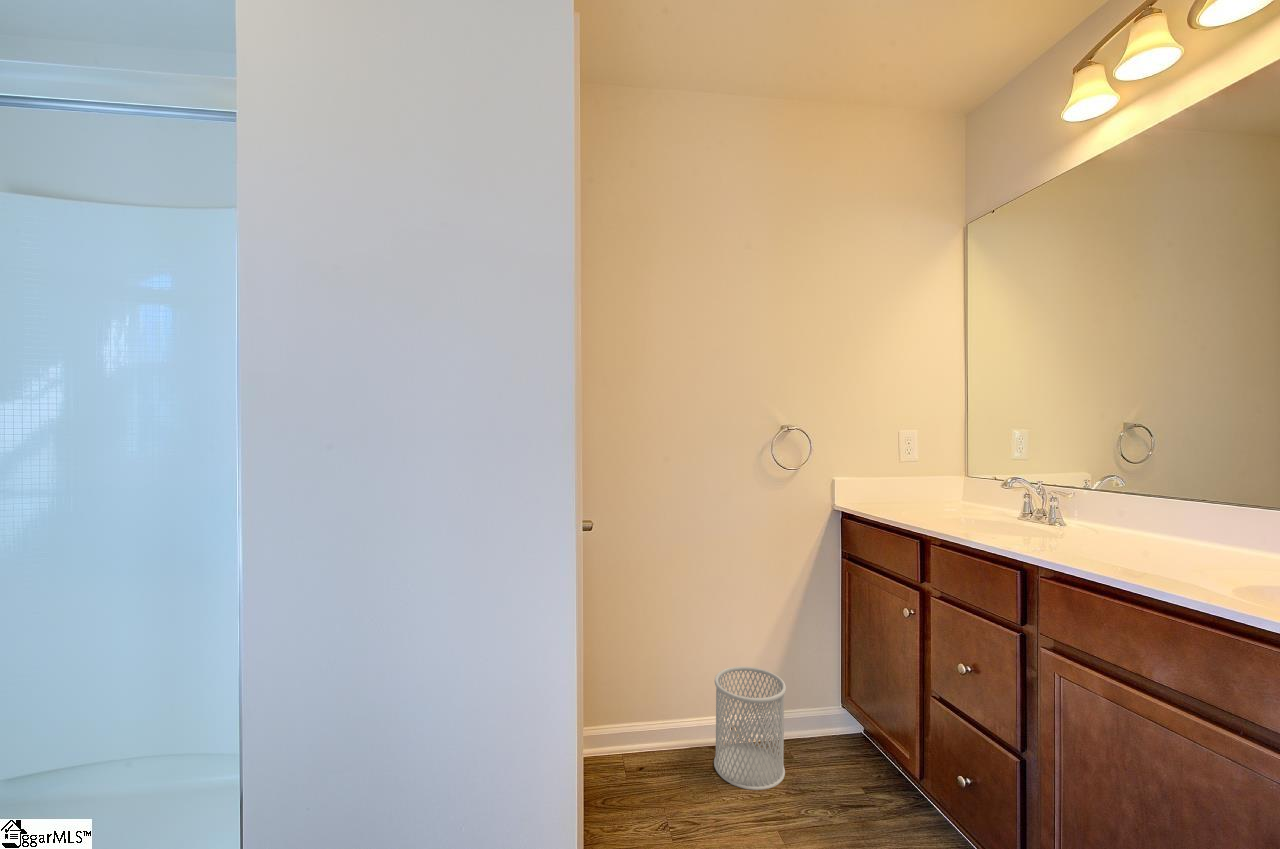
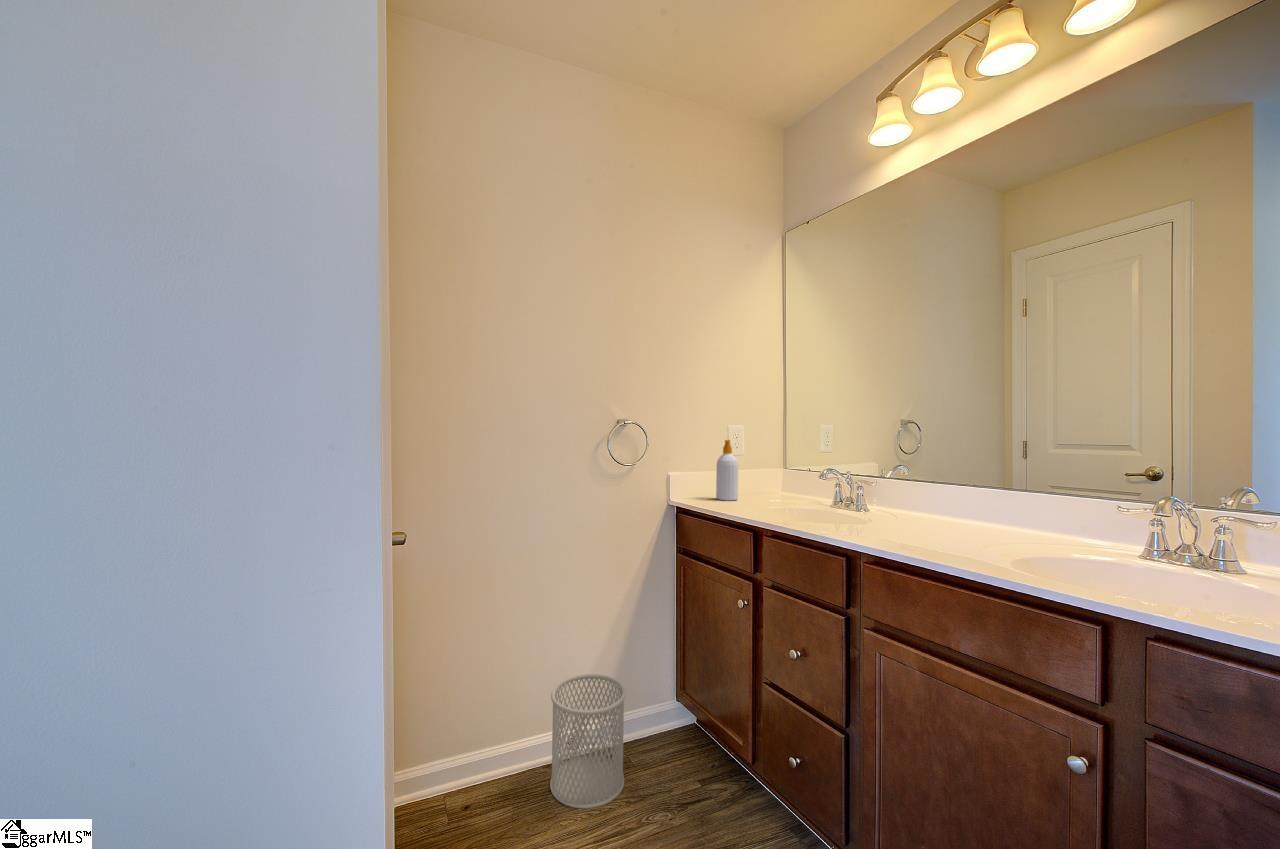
soap bottle: none [883,446,908,509] -> present [716,440,738,501]

